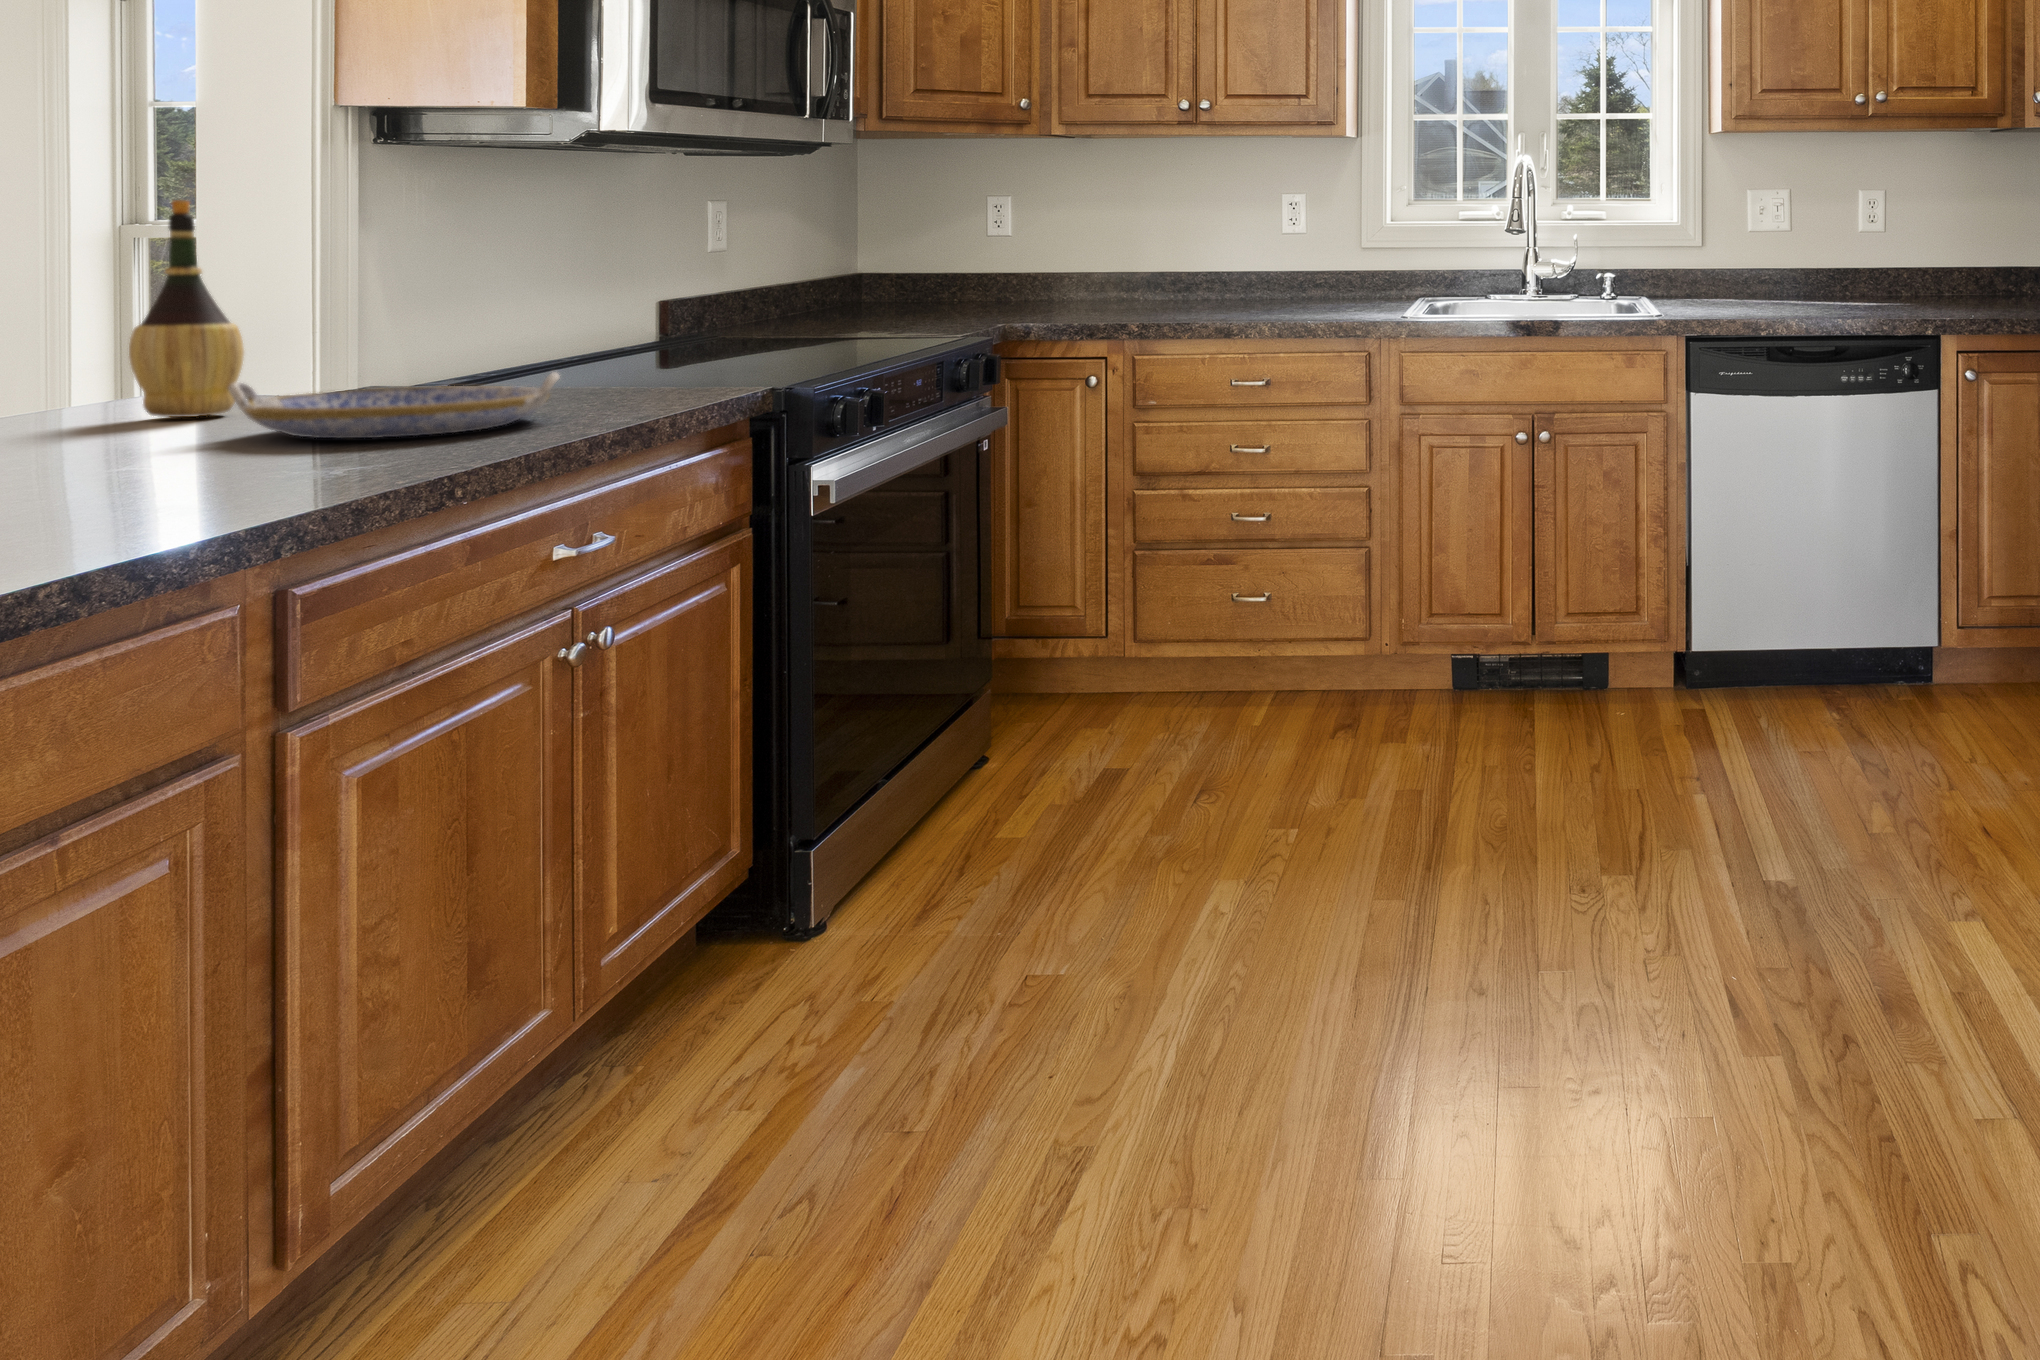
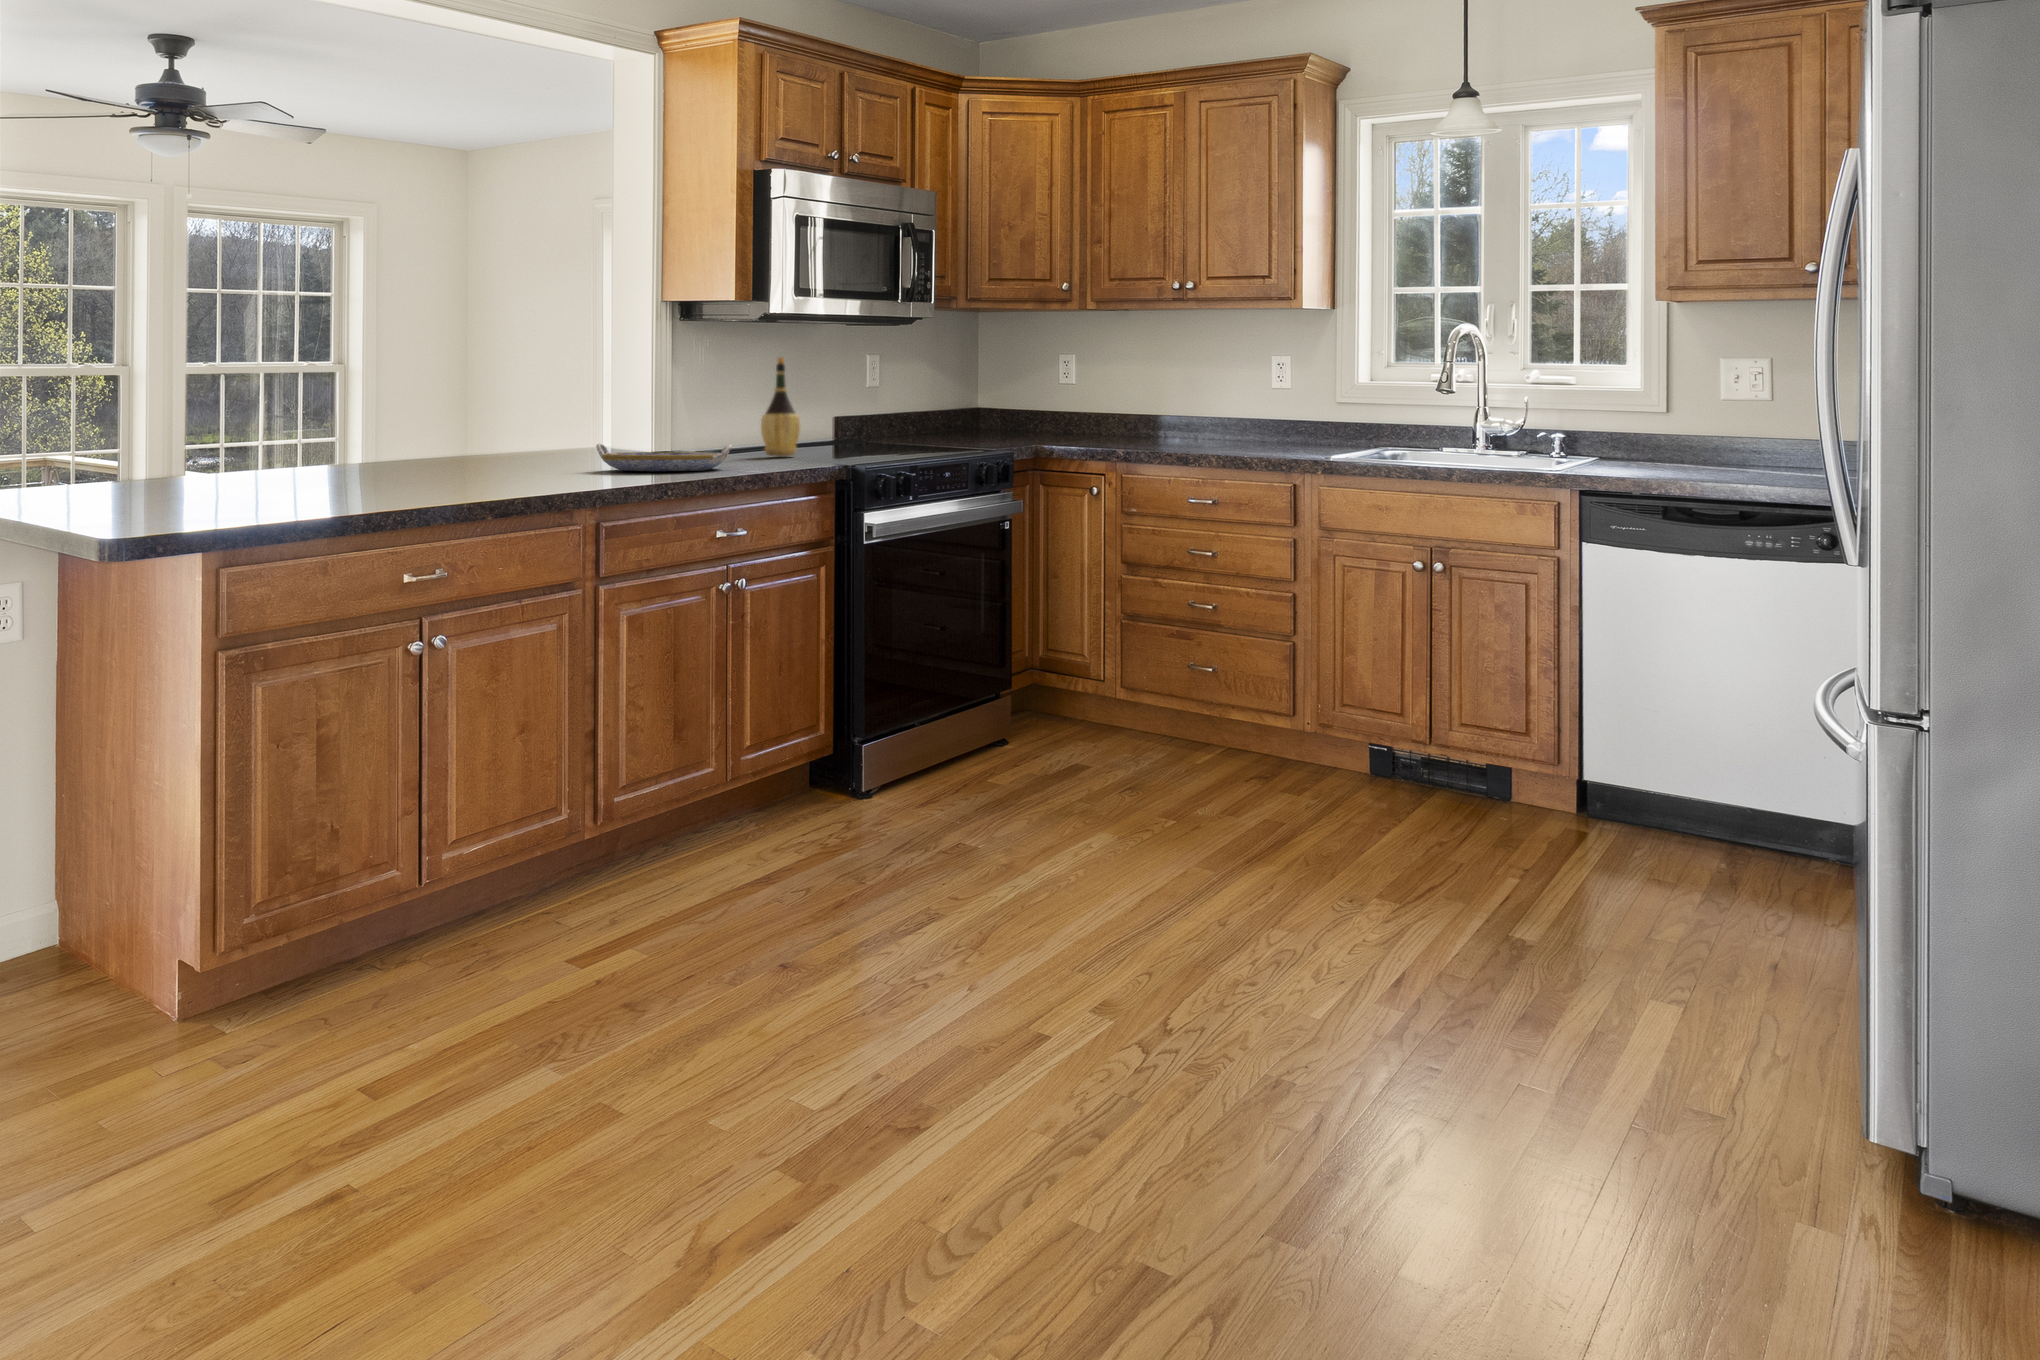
wine bottle: present [129,200,244,417] -> present [761,357,801,457]

